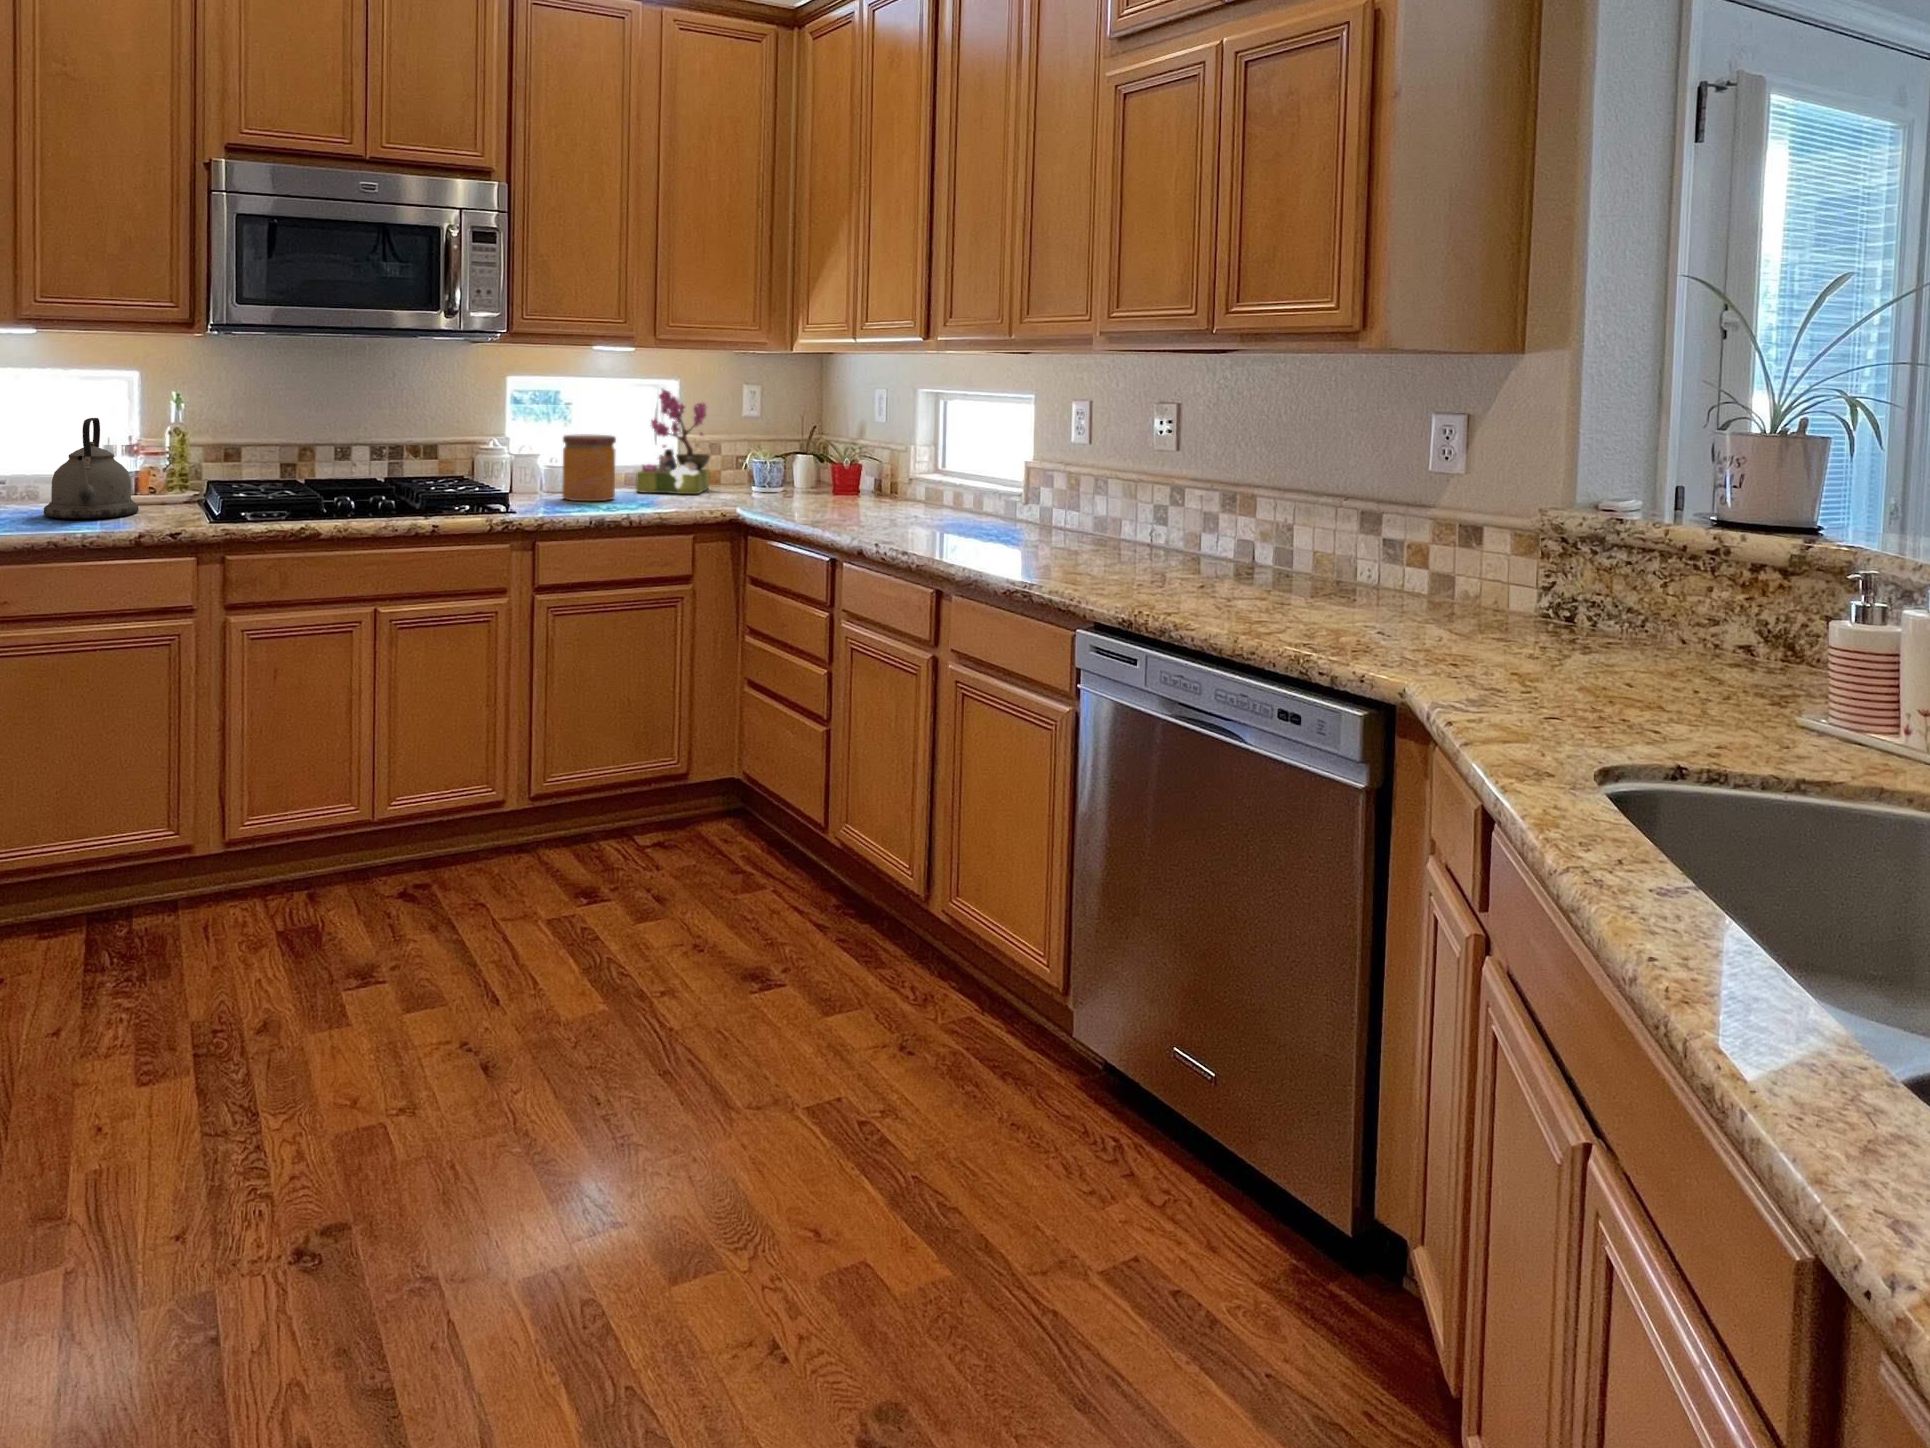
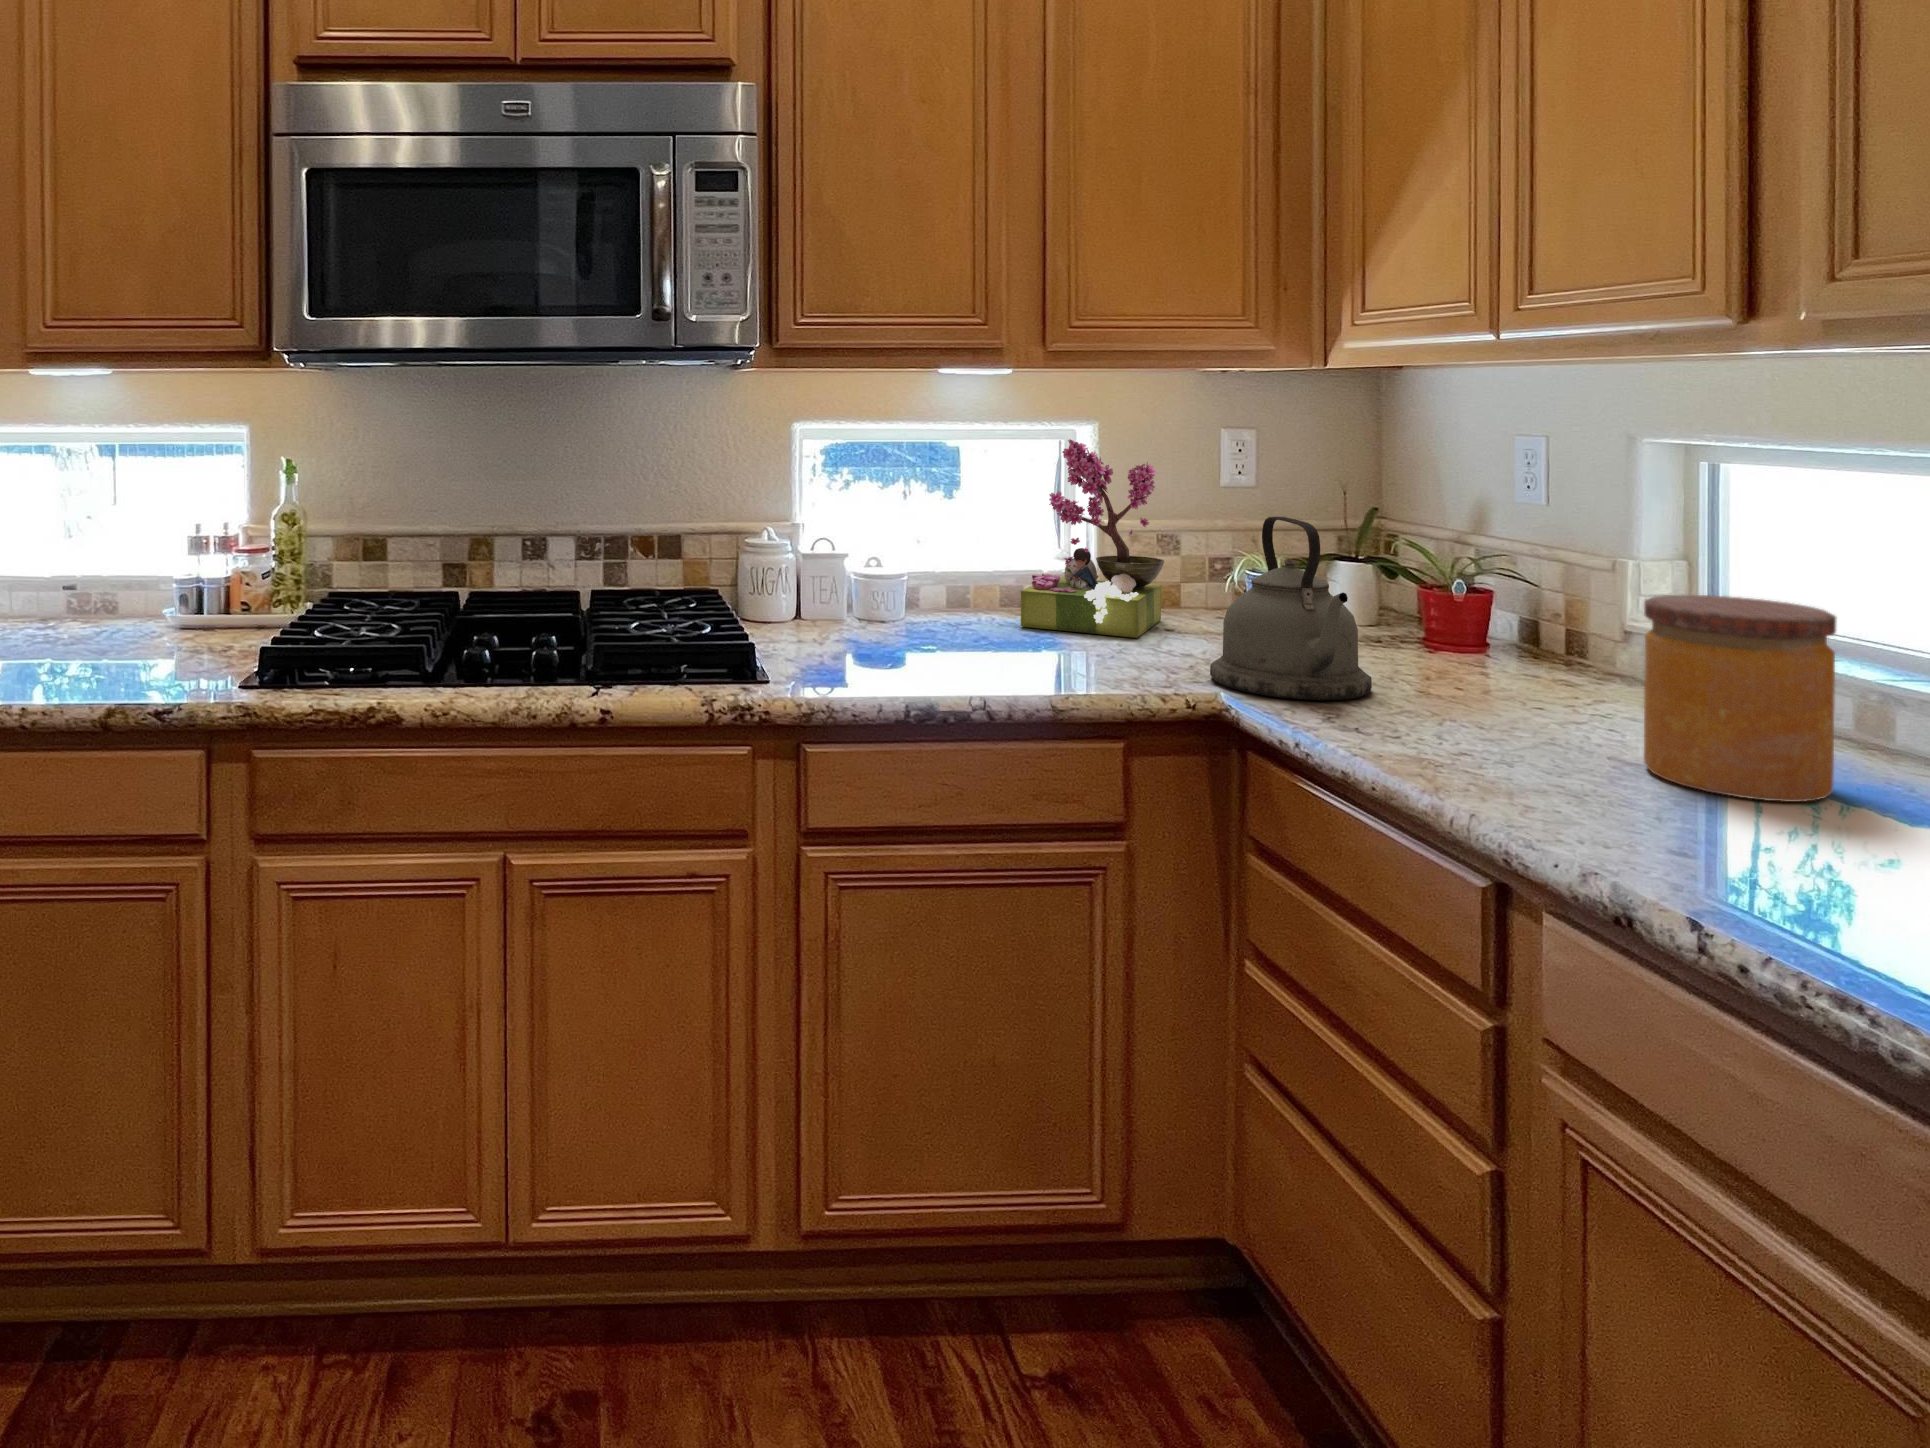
kettle: present [44,418,139,518] -> present [1210,517,1372,700]
jar: present [562,434,616,501] -> present [1644,595,1836,802]

